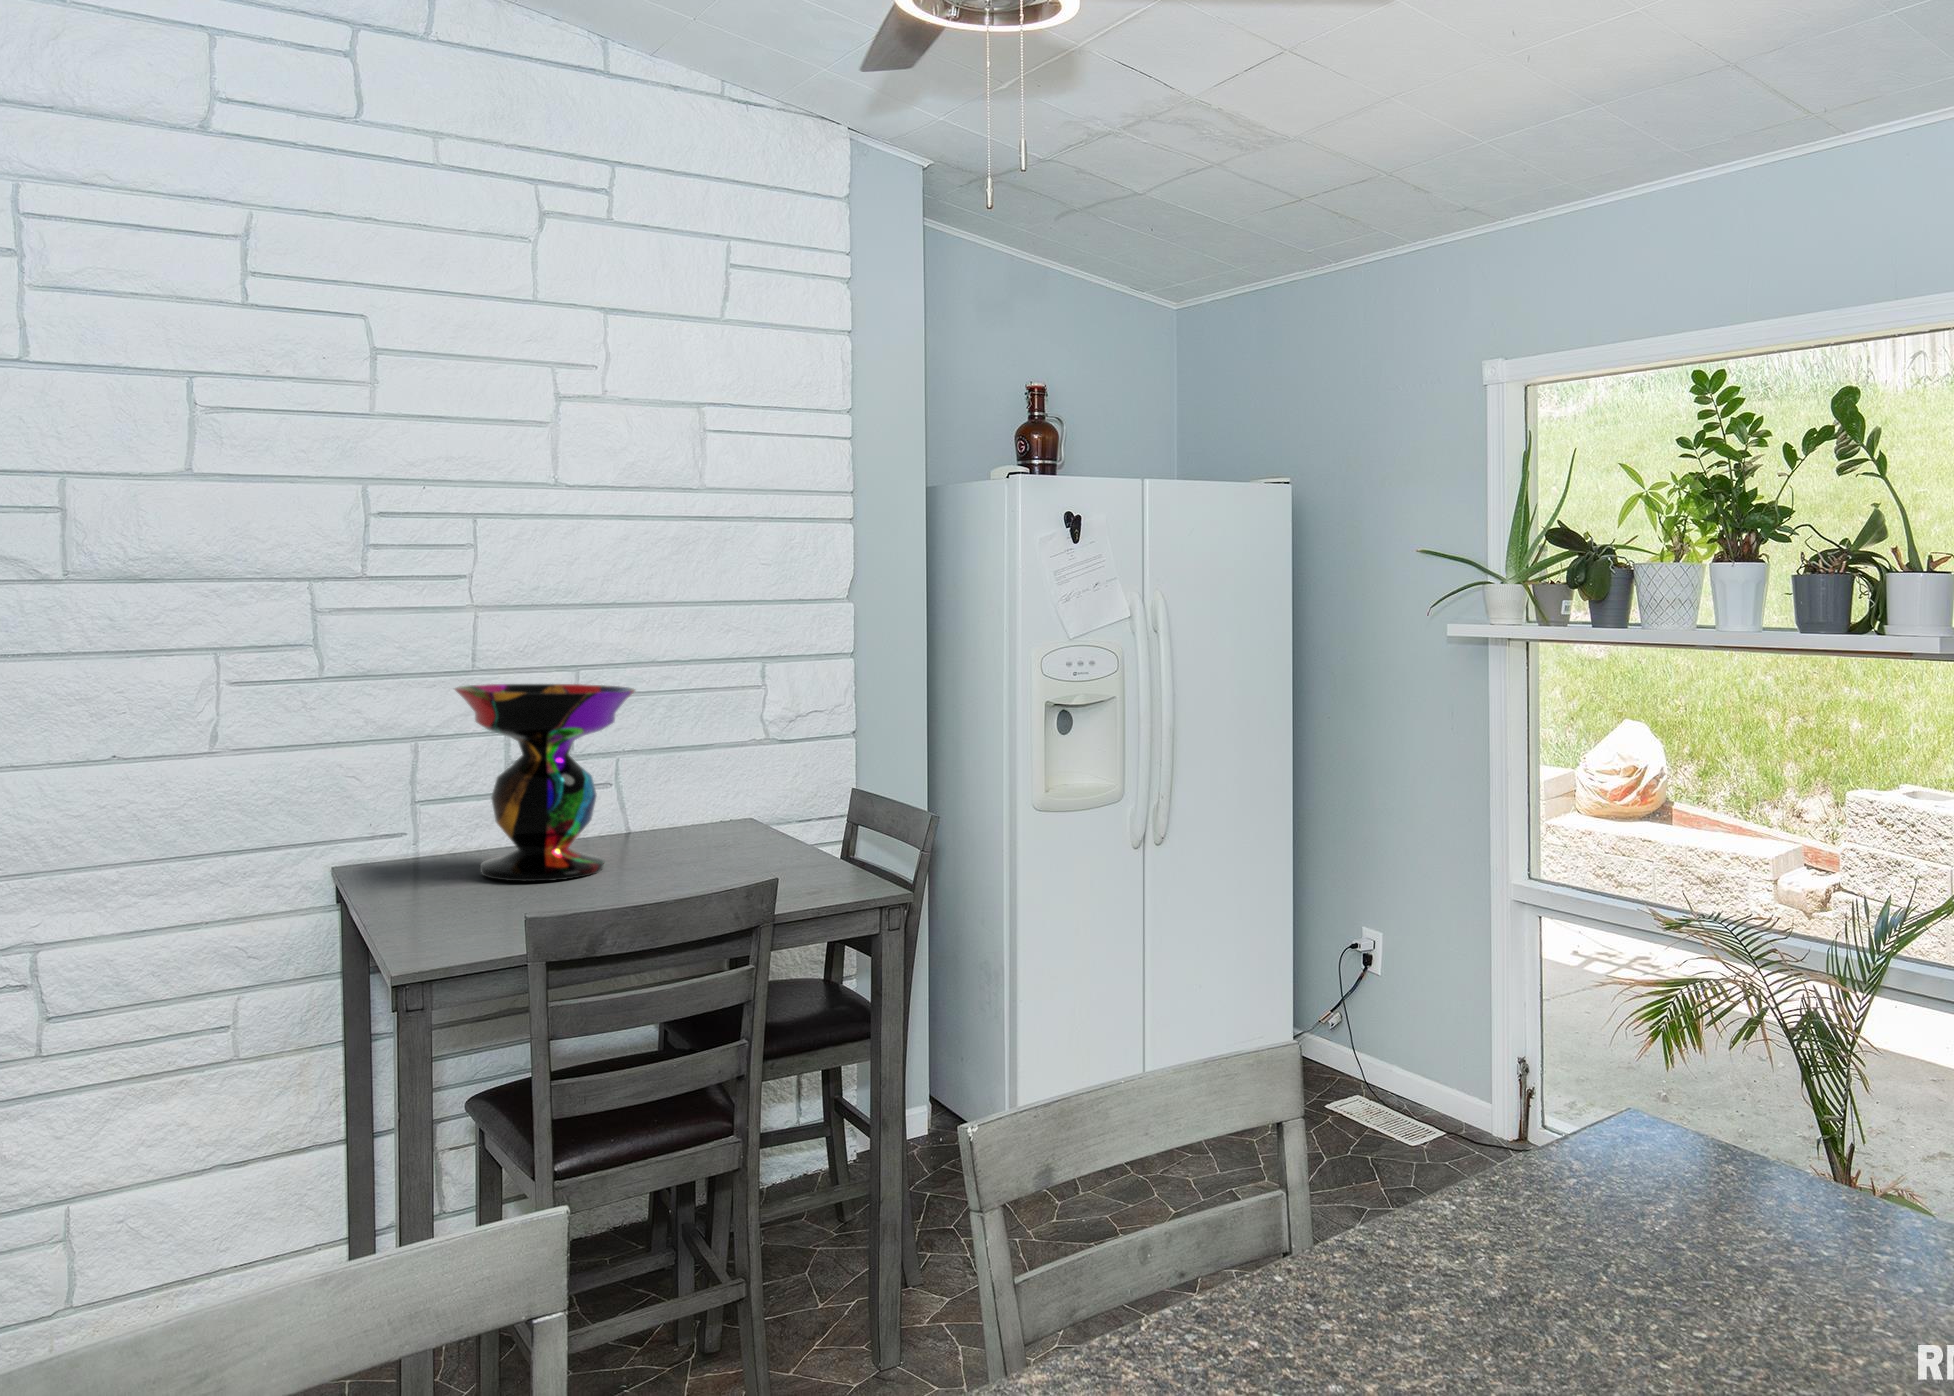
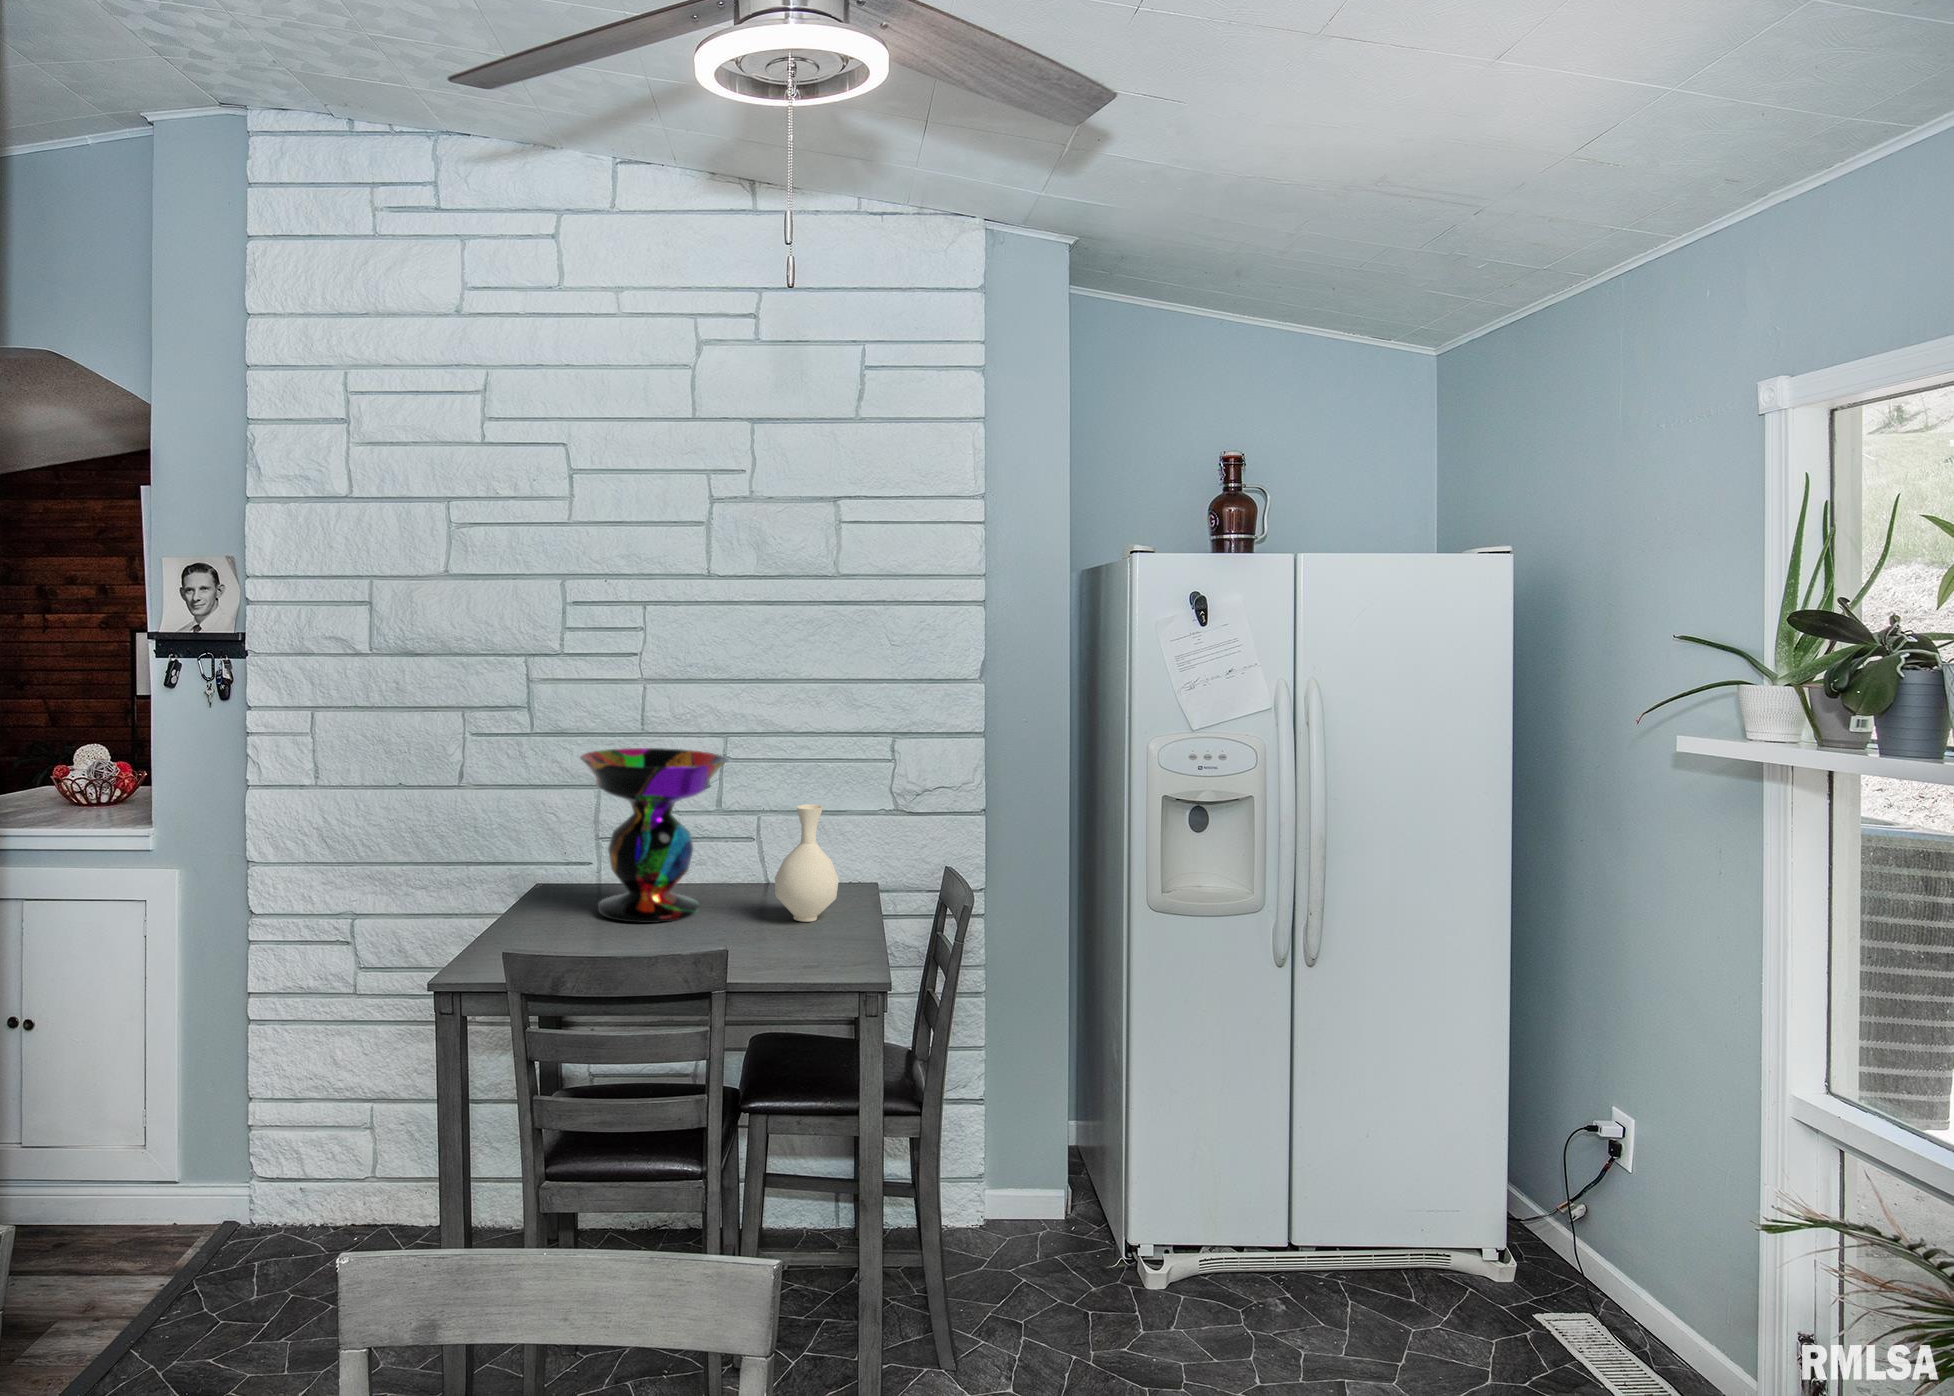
vase: none [701,730,773,857] -> present [775,804,839,922]

